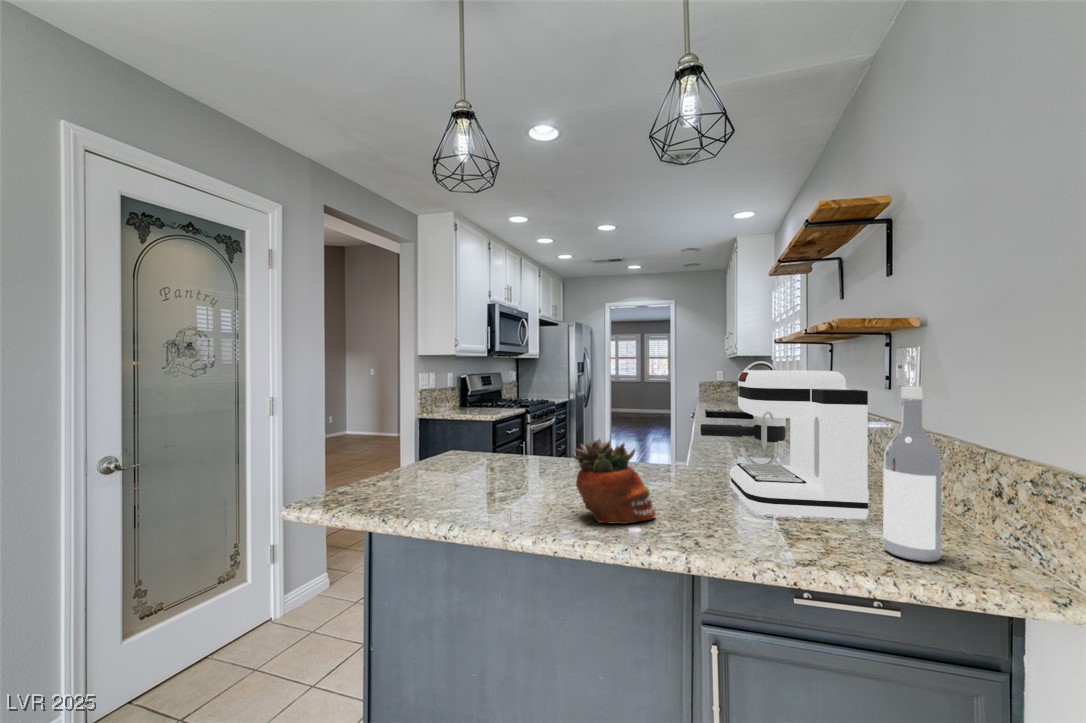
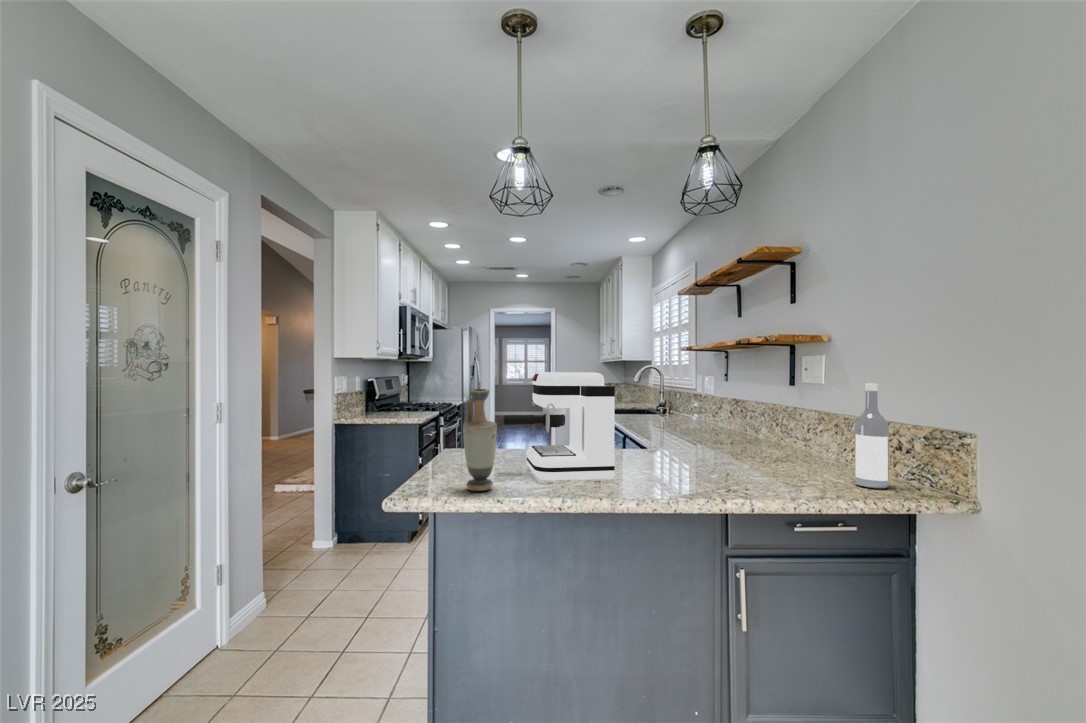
coffee maker: present [700,370,869,521] -> present [504,372,615,483]
vase: none [341,386,382,503] -> present [463,389,497,491]
succulent planter: present [573,439,655,524] -> none [655,424,712,487]

